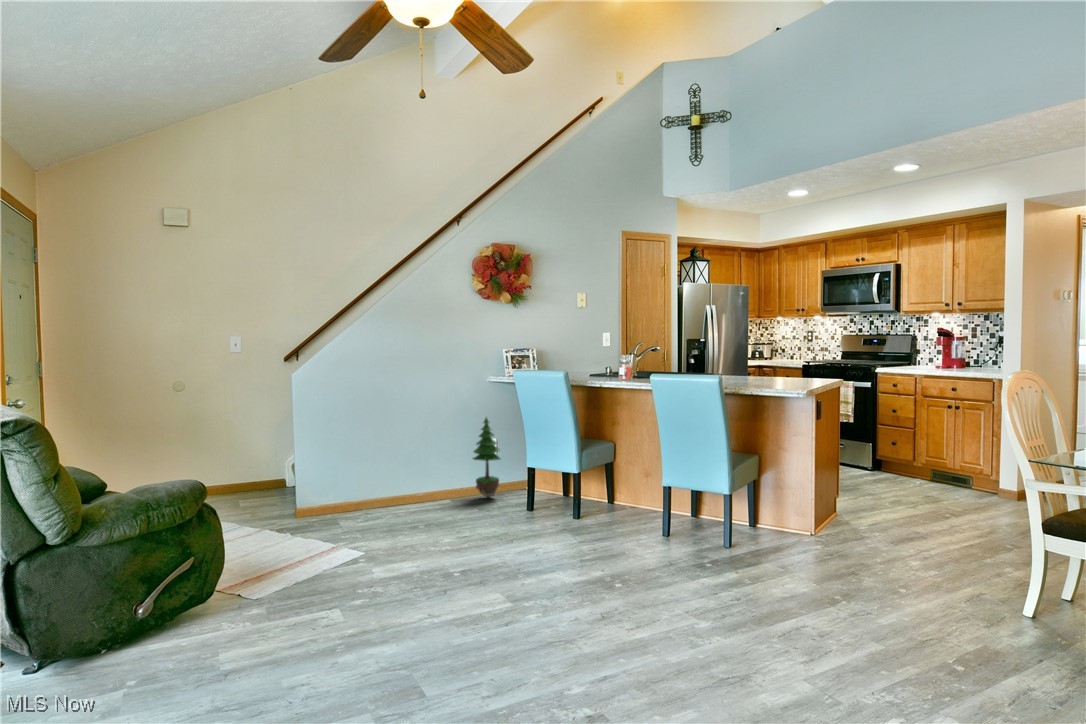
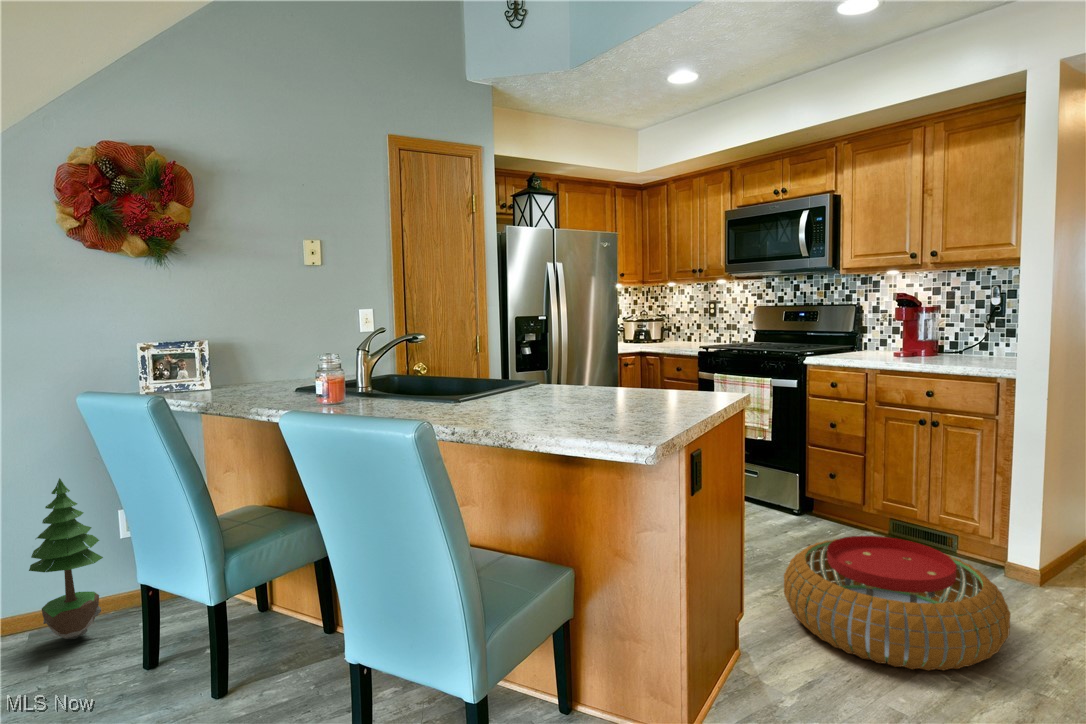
pouf: none [862,463,984,519] -> present [784,536,1010,671]

